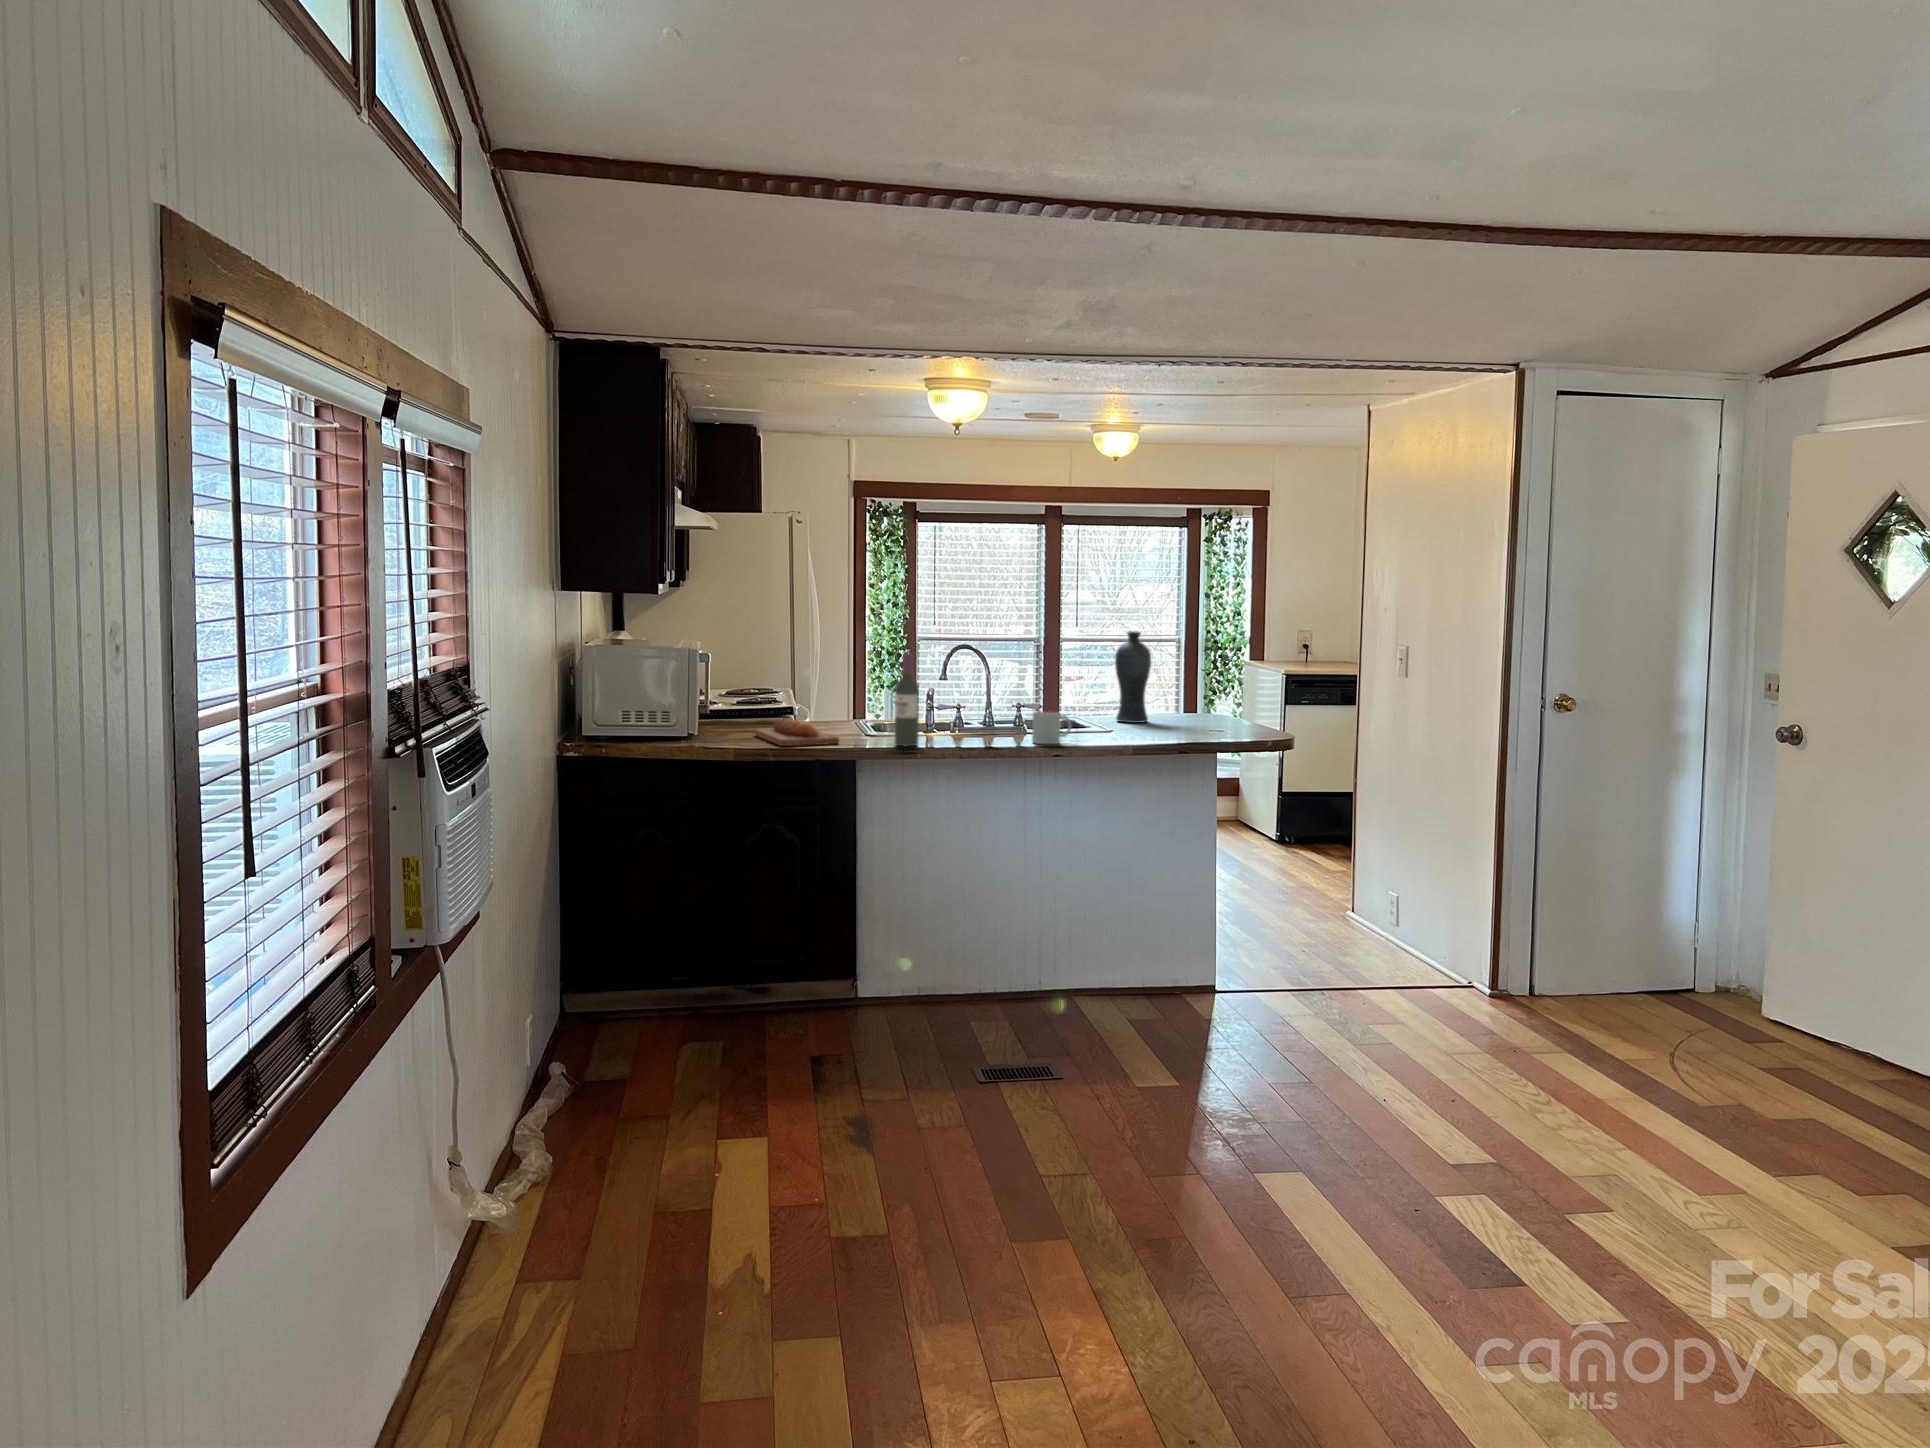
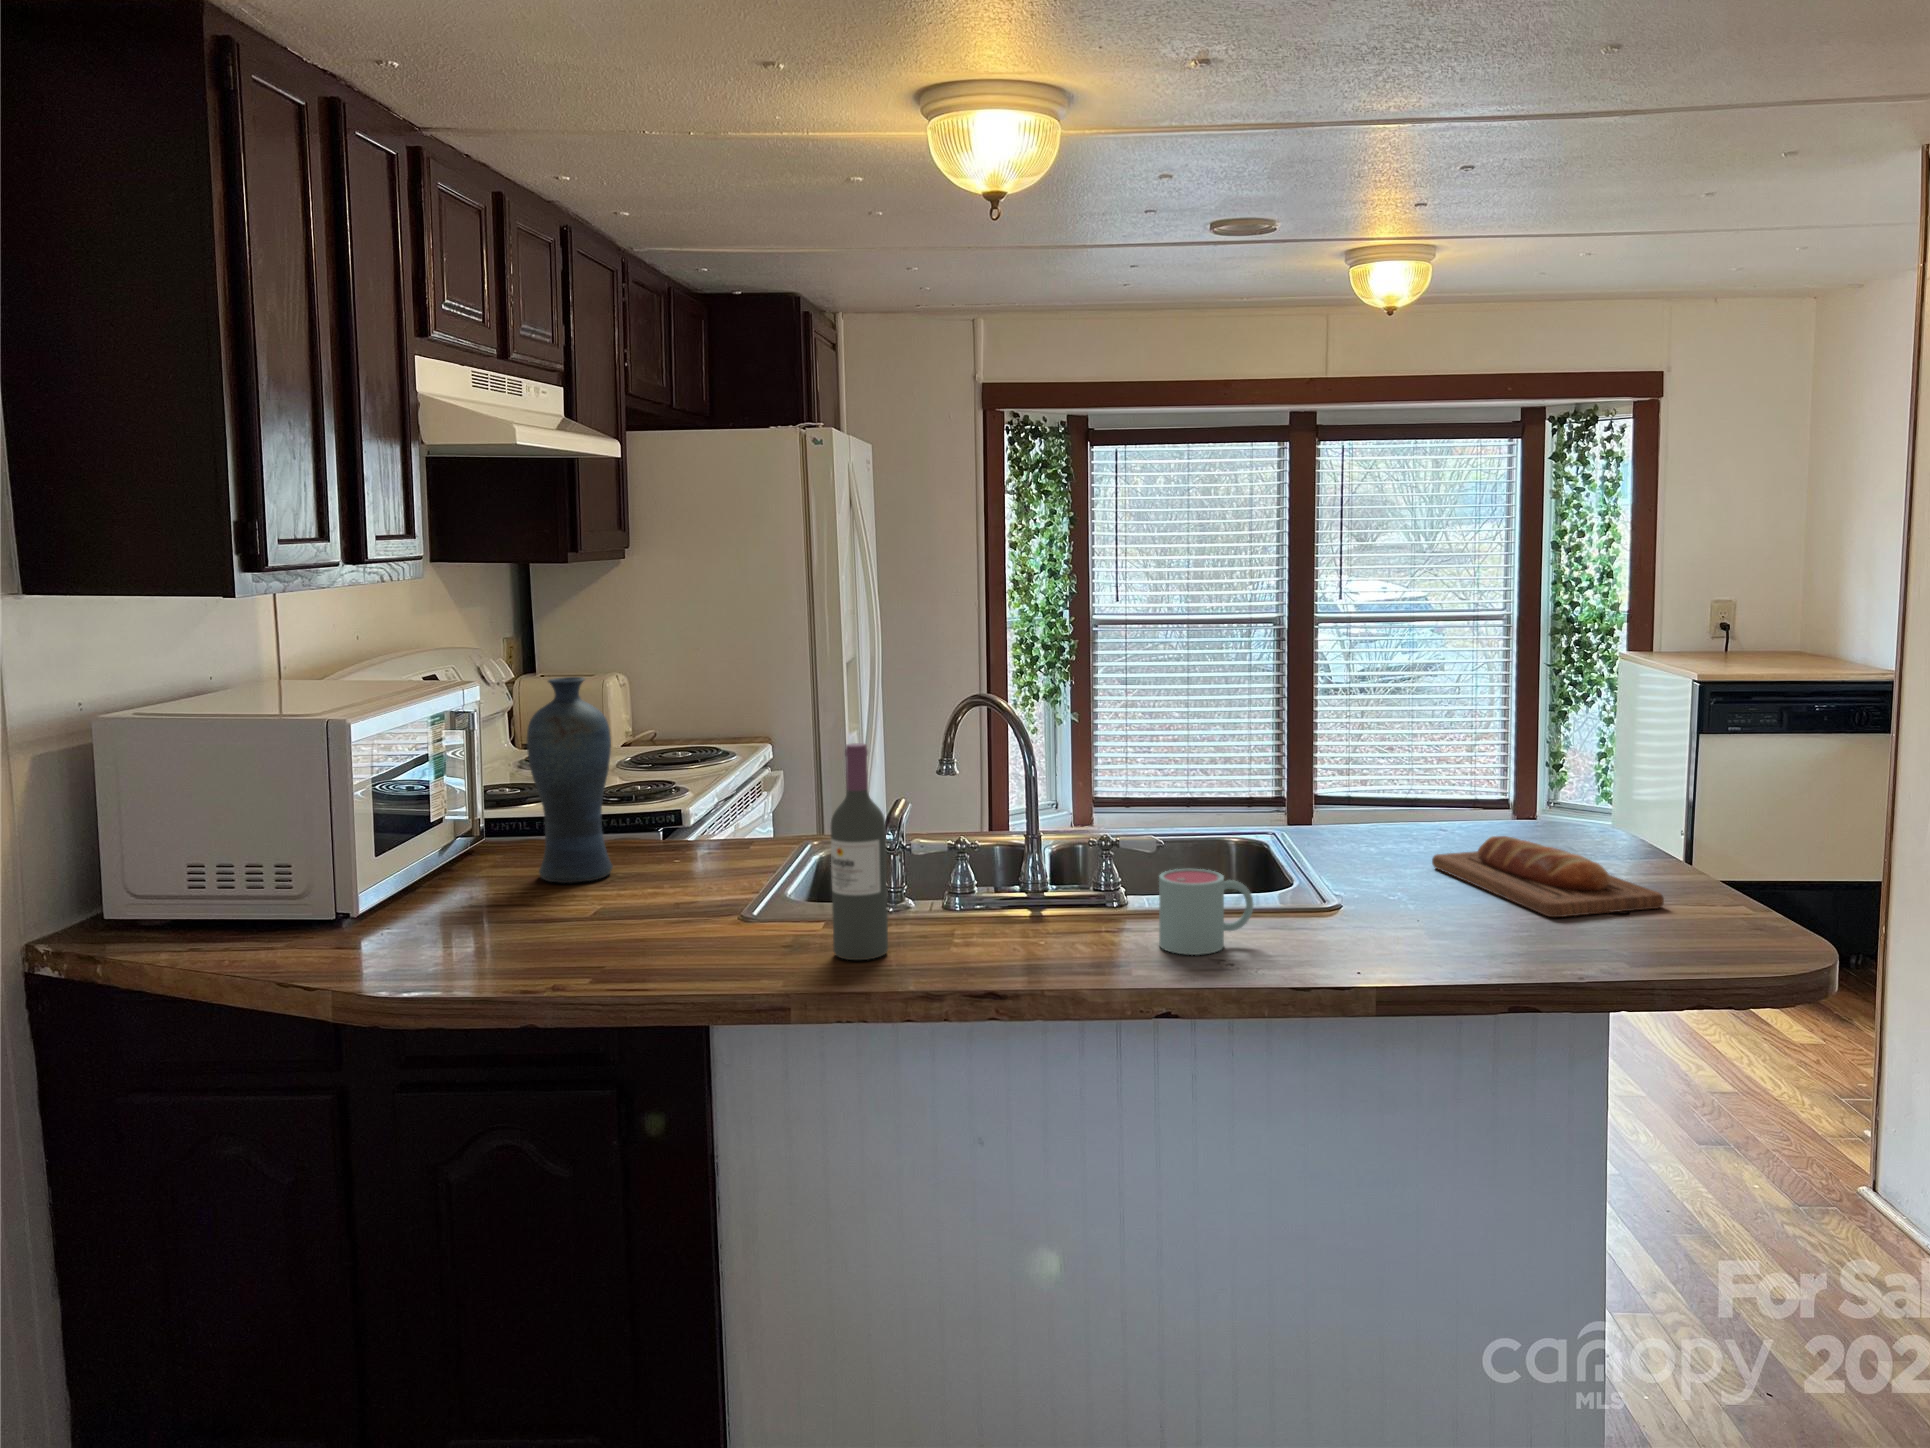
vase: present [1115,631,1151,723] -> present [527,677,613,883]
bread loaf: present [755,718,840,746] -> present [1432,836,1664,917]

